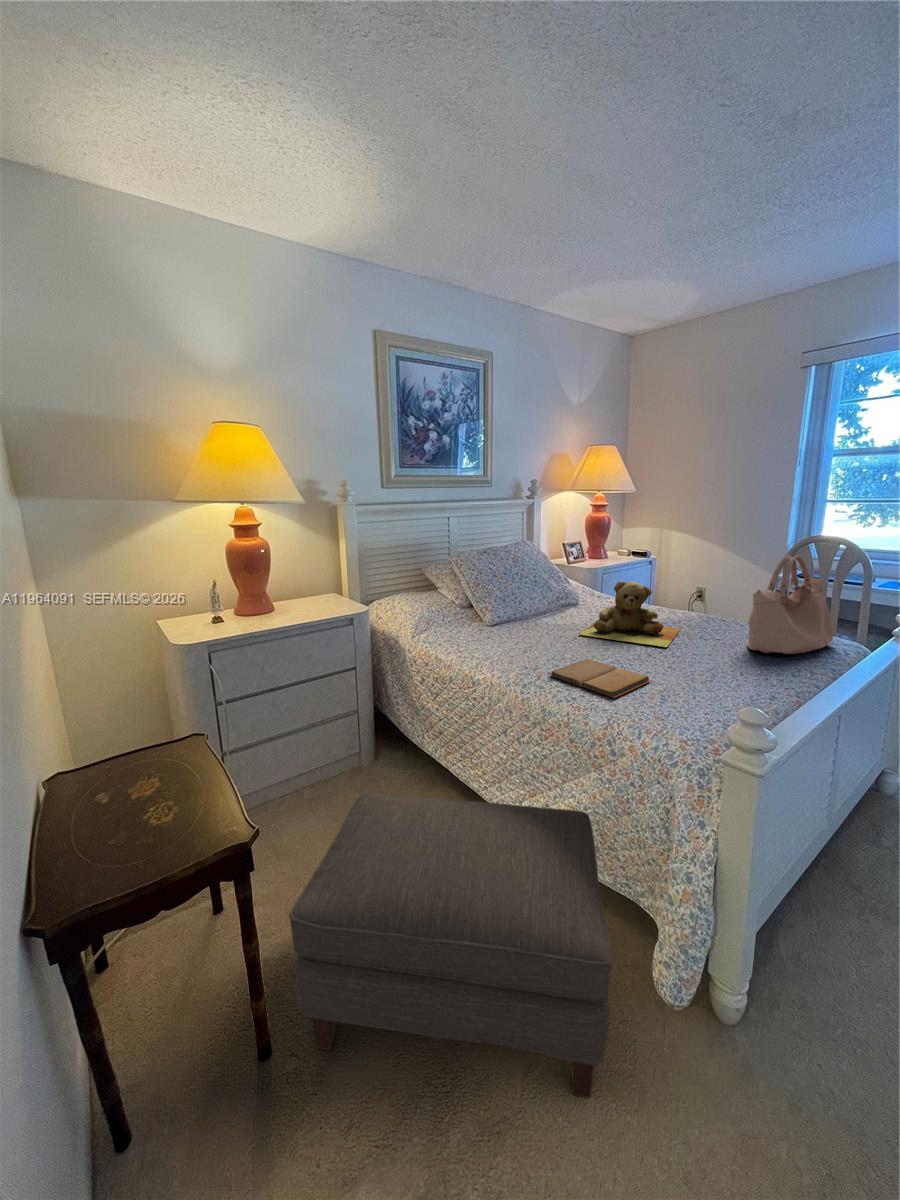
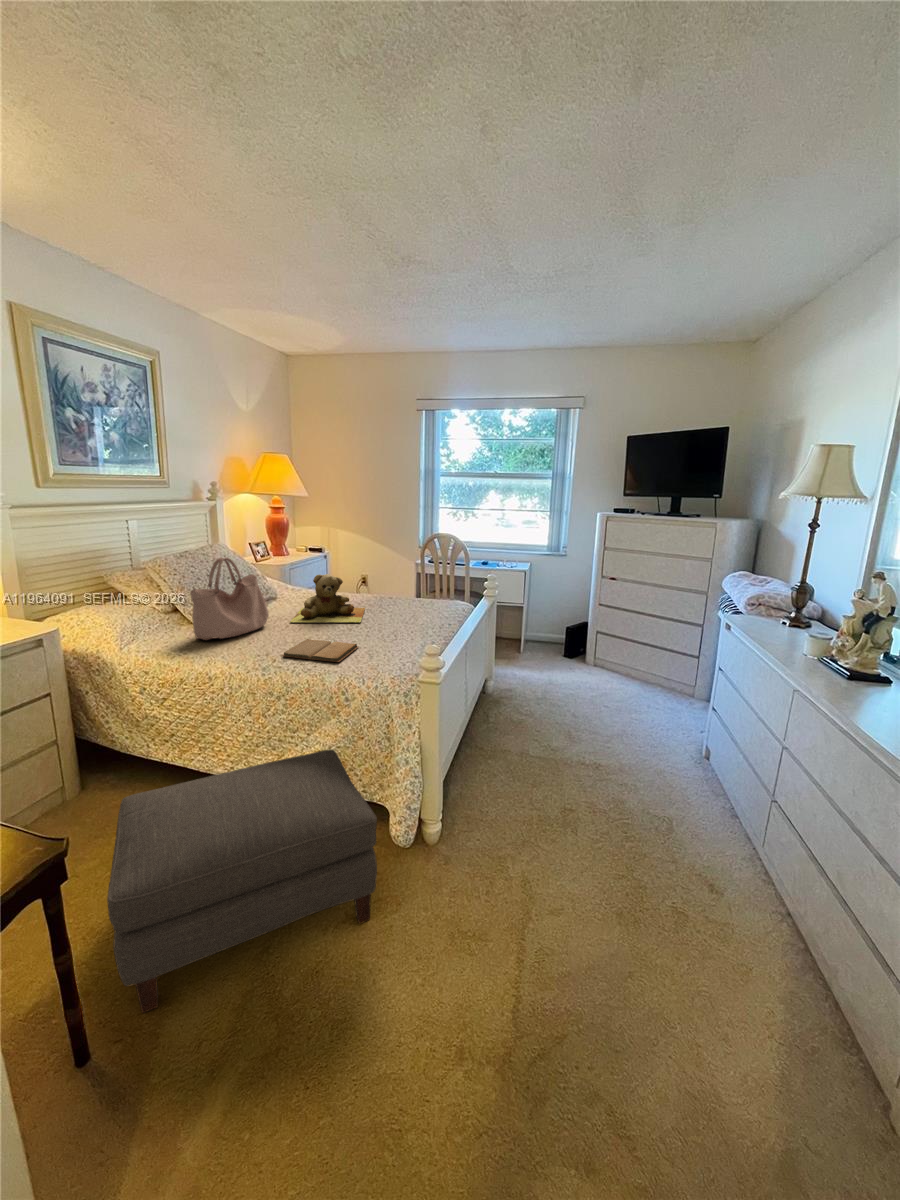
handbag: present [747,556,833,654] -> present [190,558,269,640]

